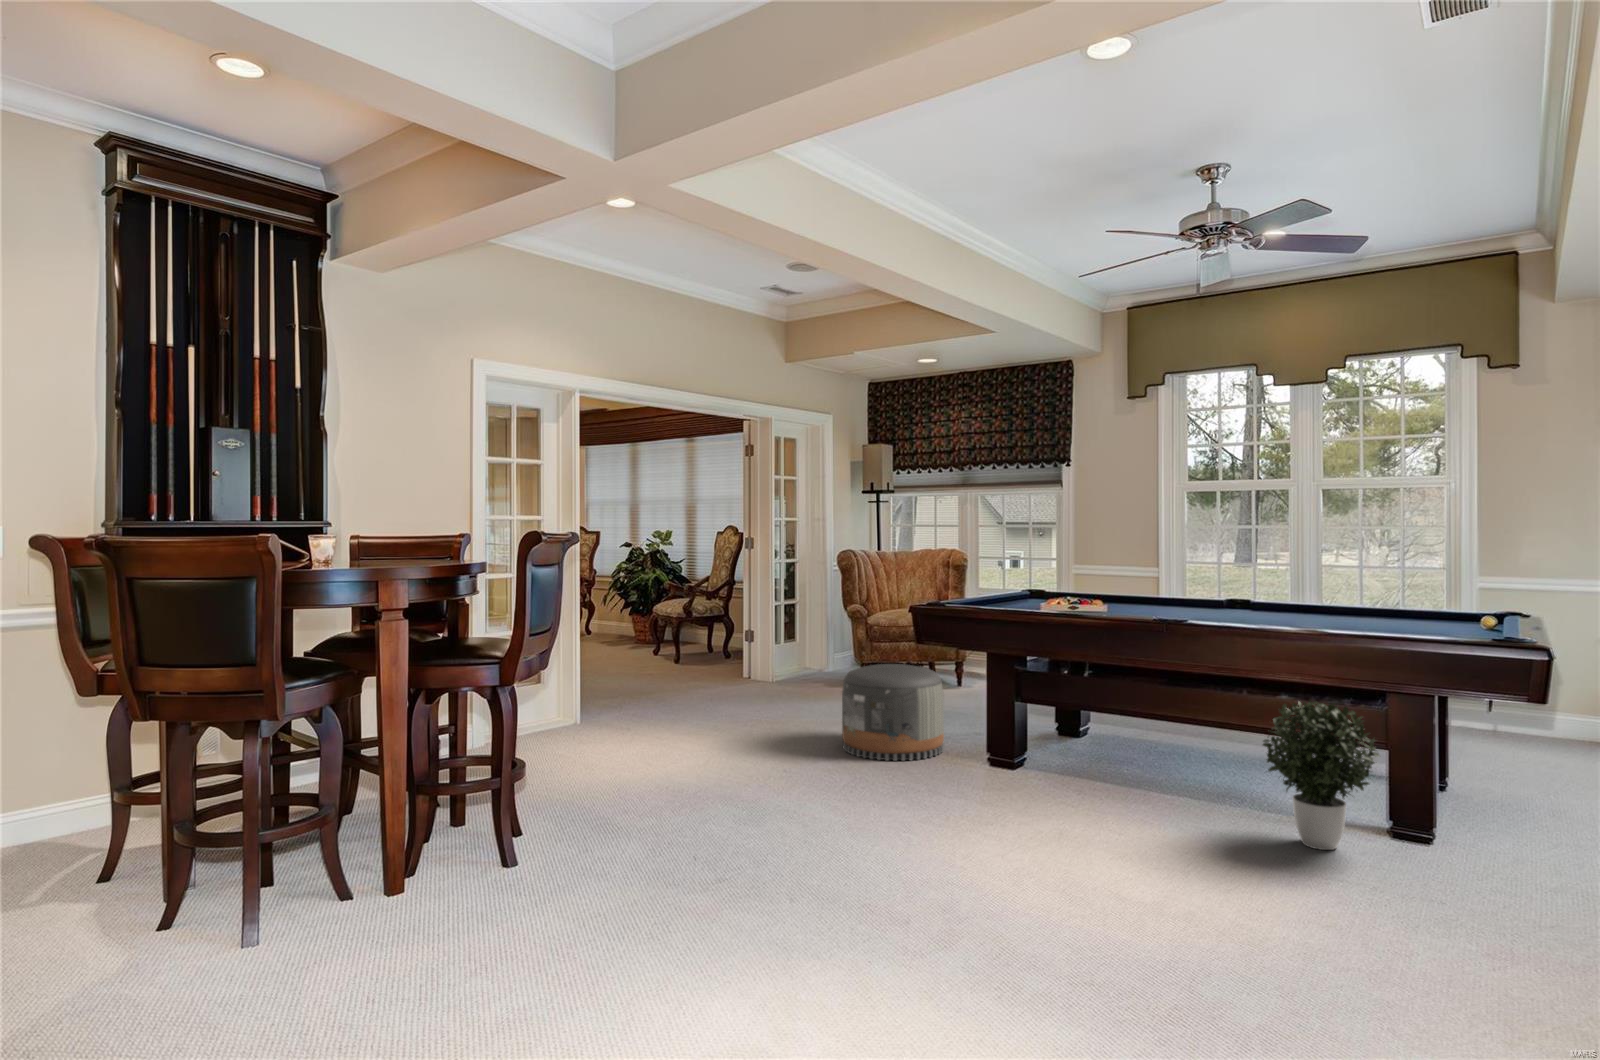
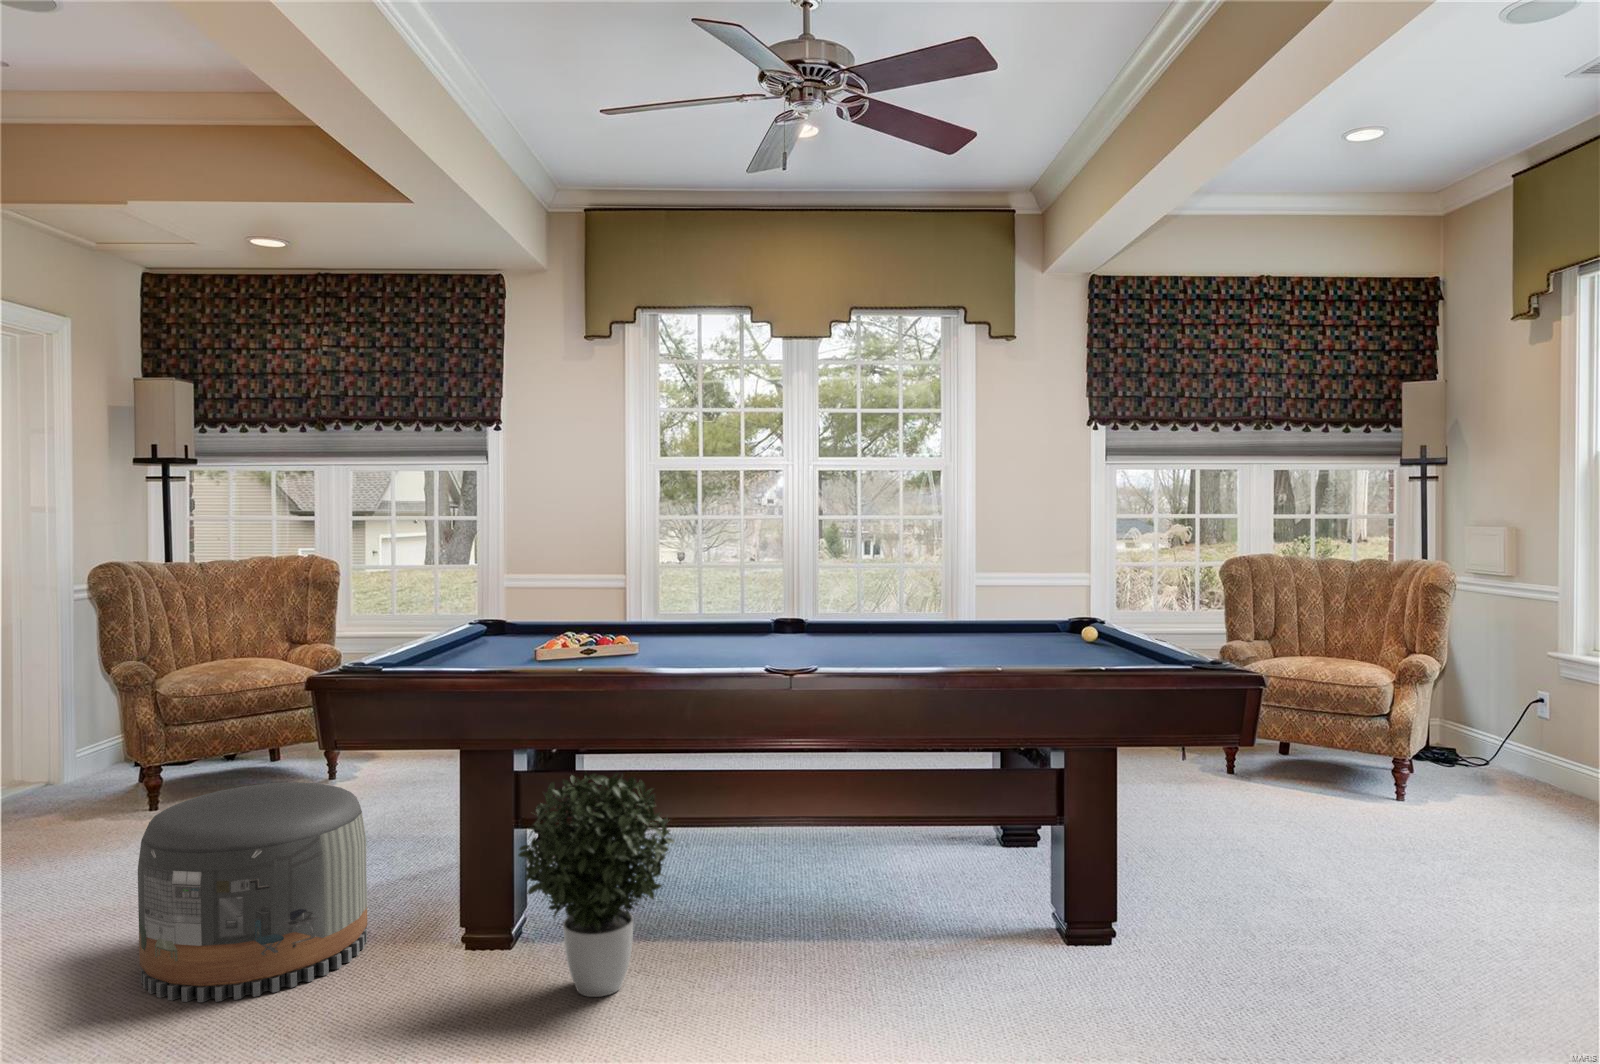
potted plant: present [1263,699,1380,850] -> present [518,772,675,997]

